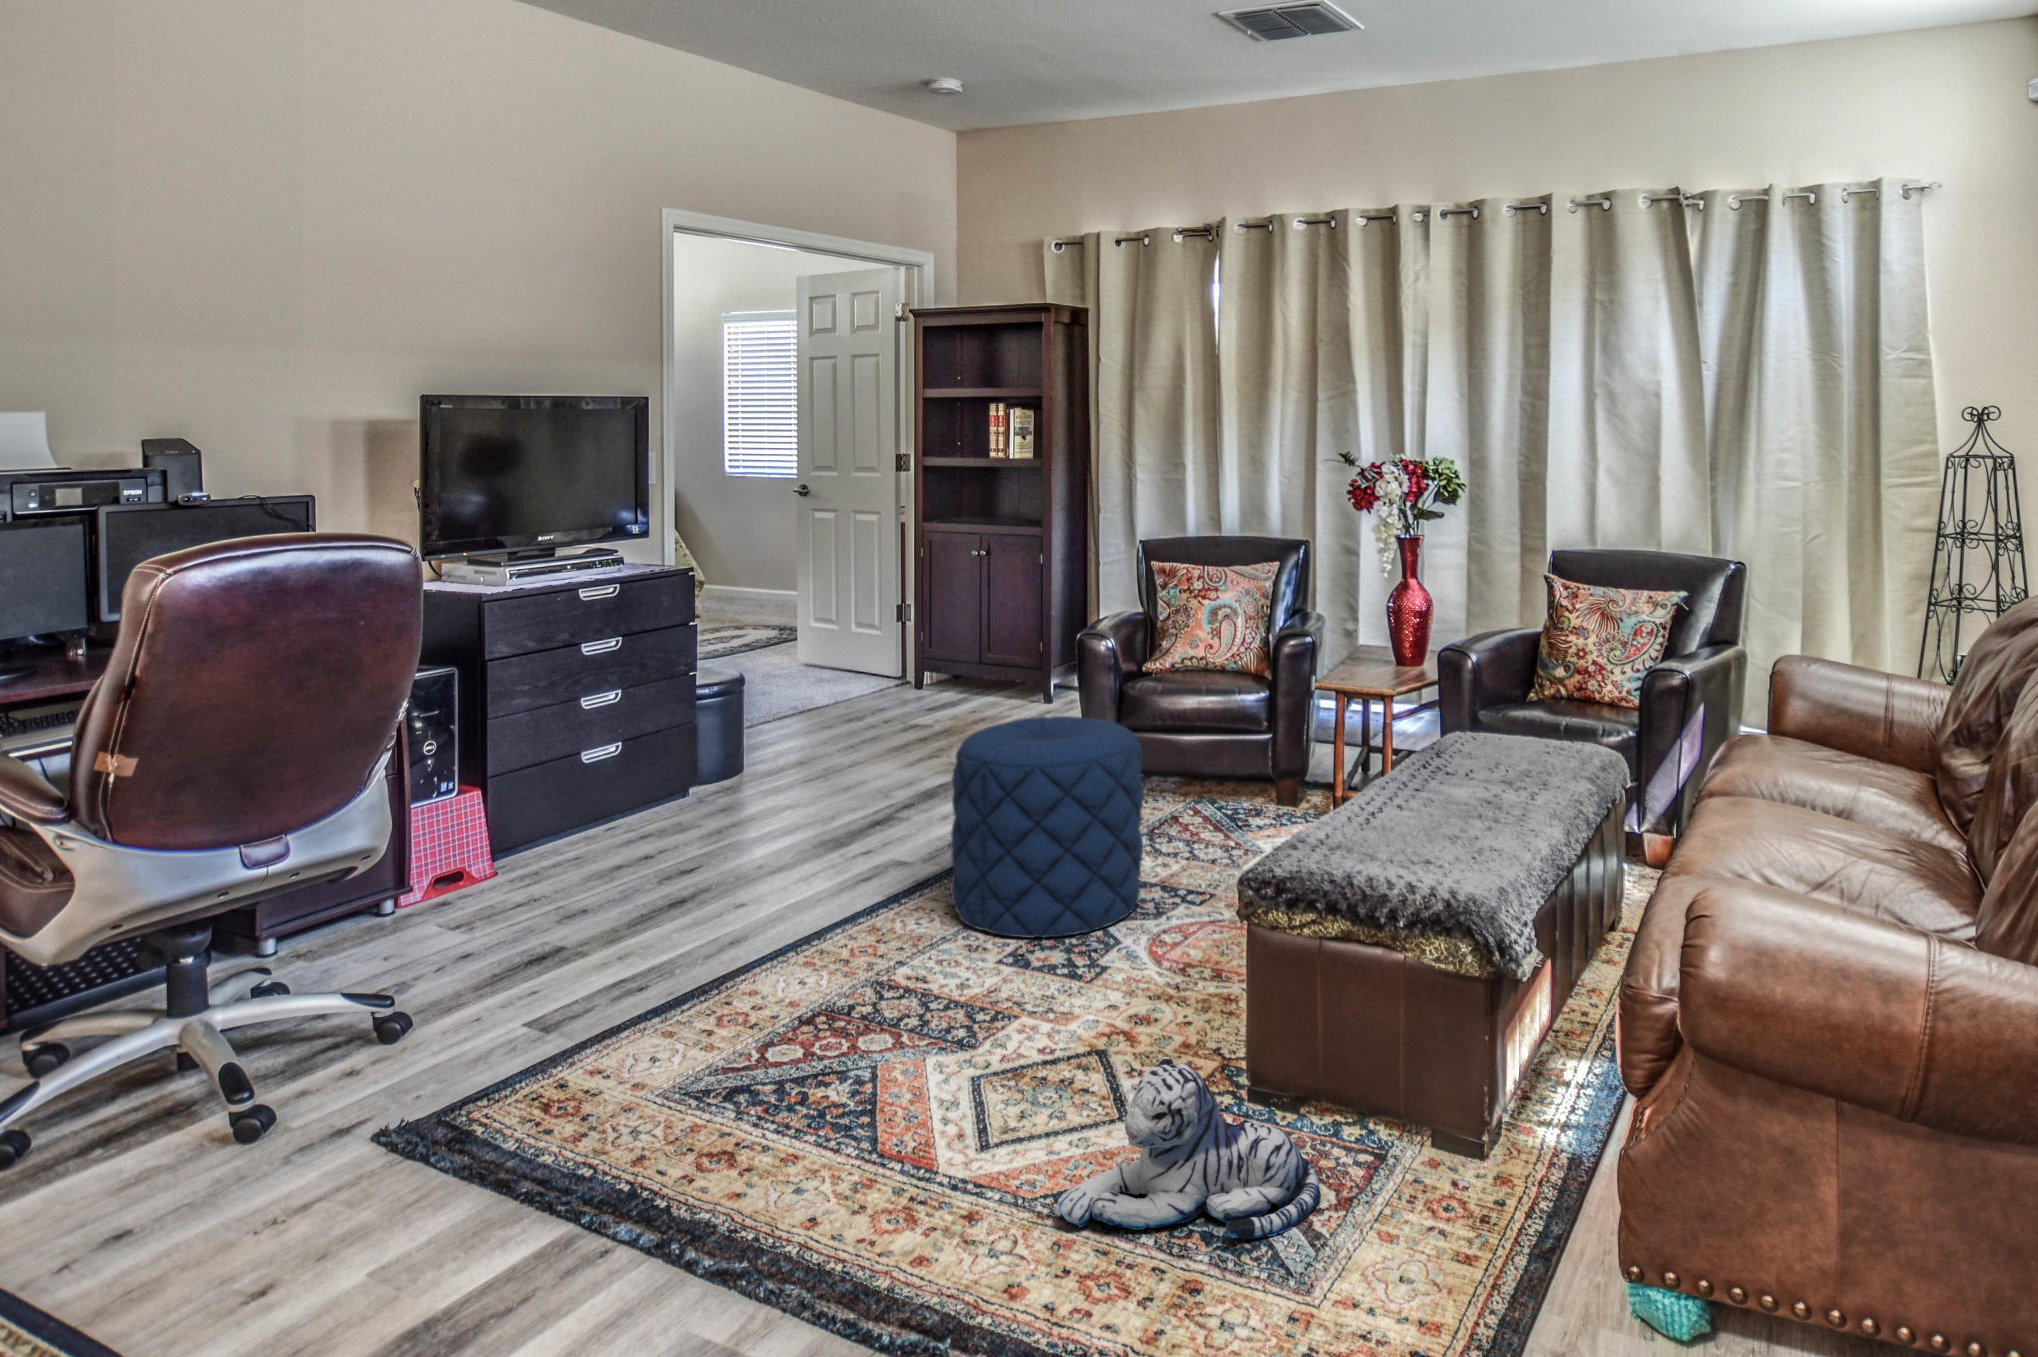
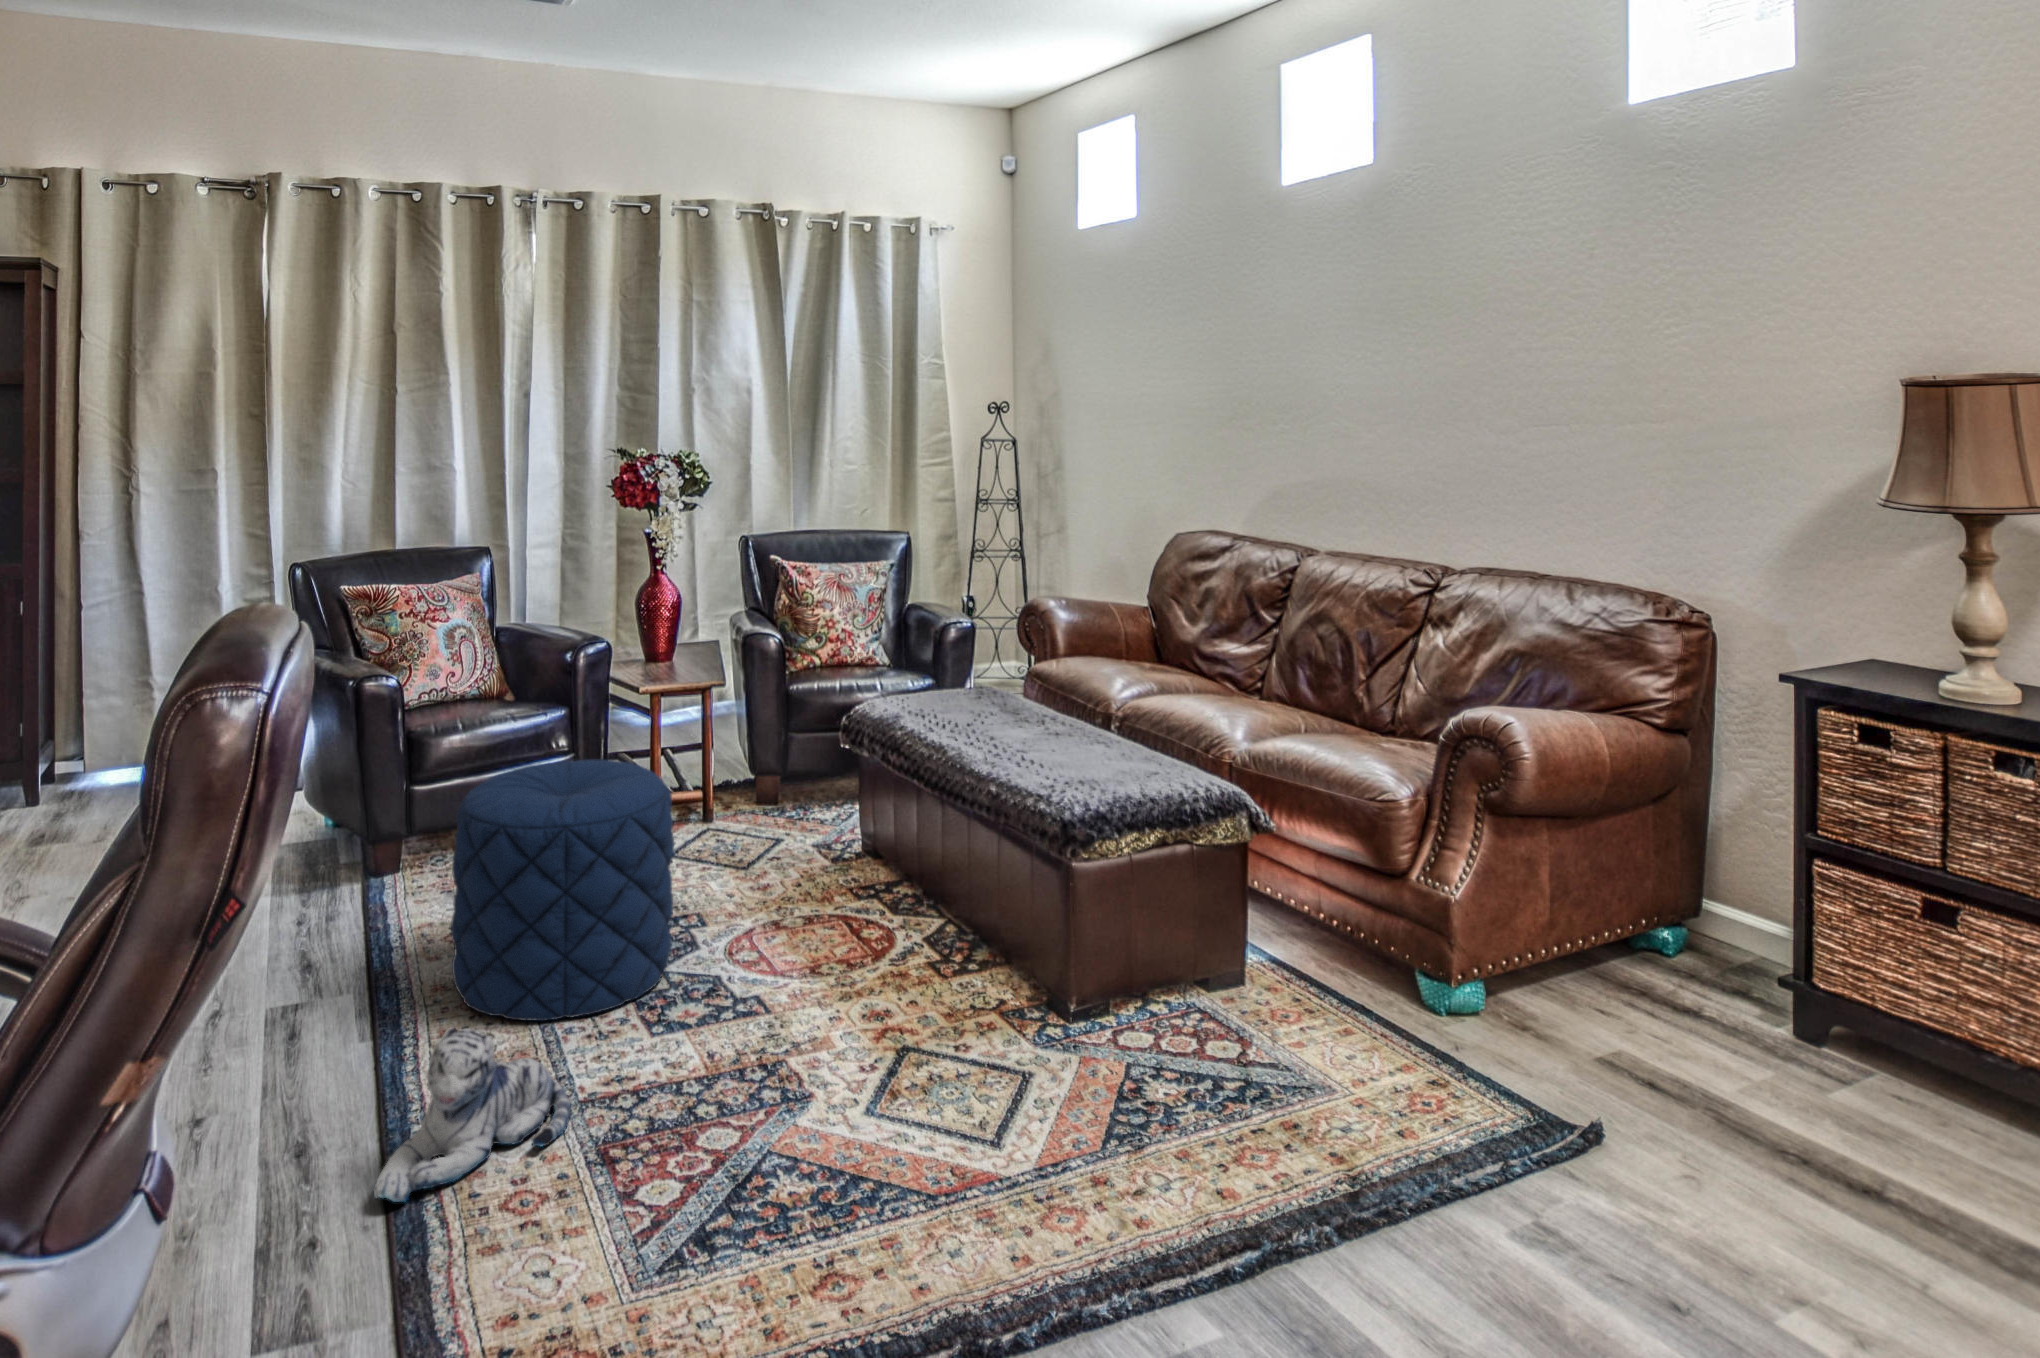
plush toy: present [1056,1057,1321,1240] -> present [374,1028,571,1202]

